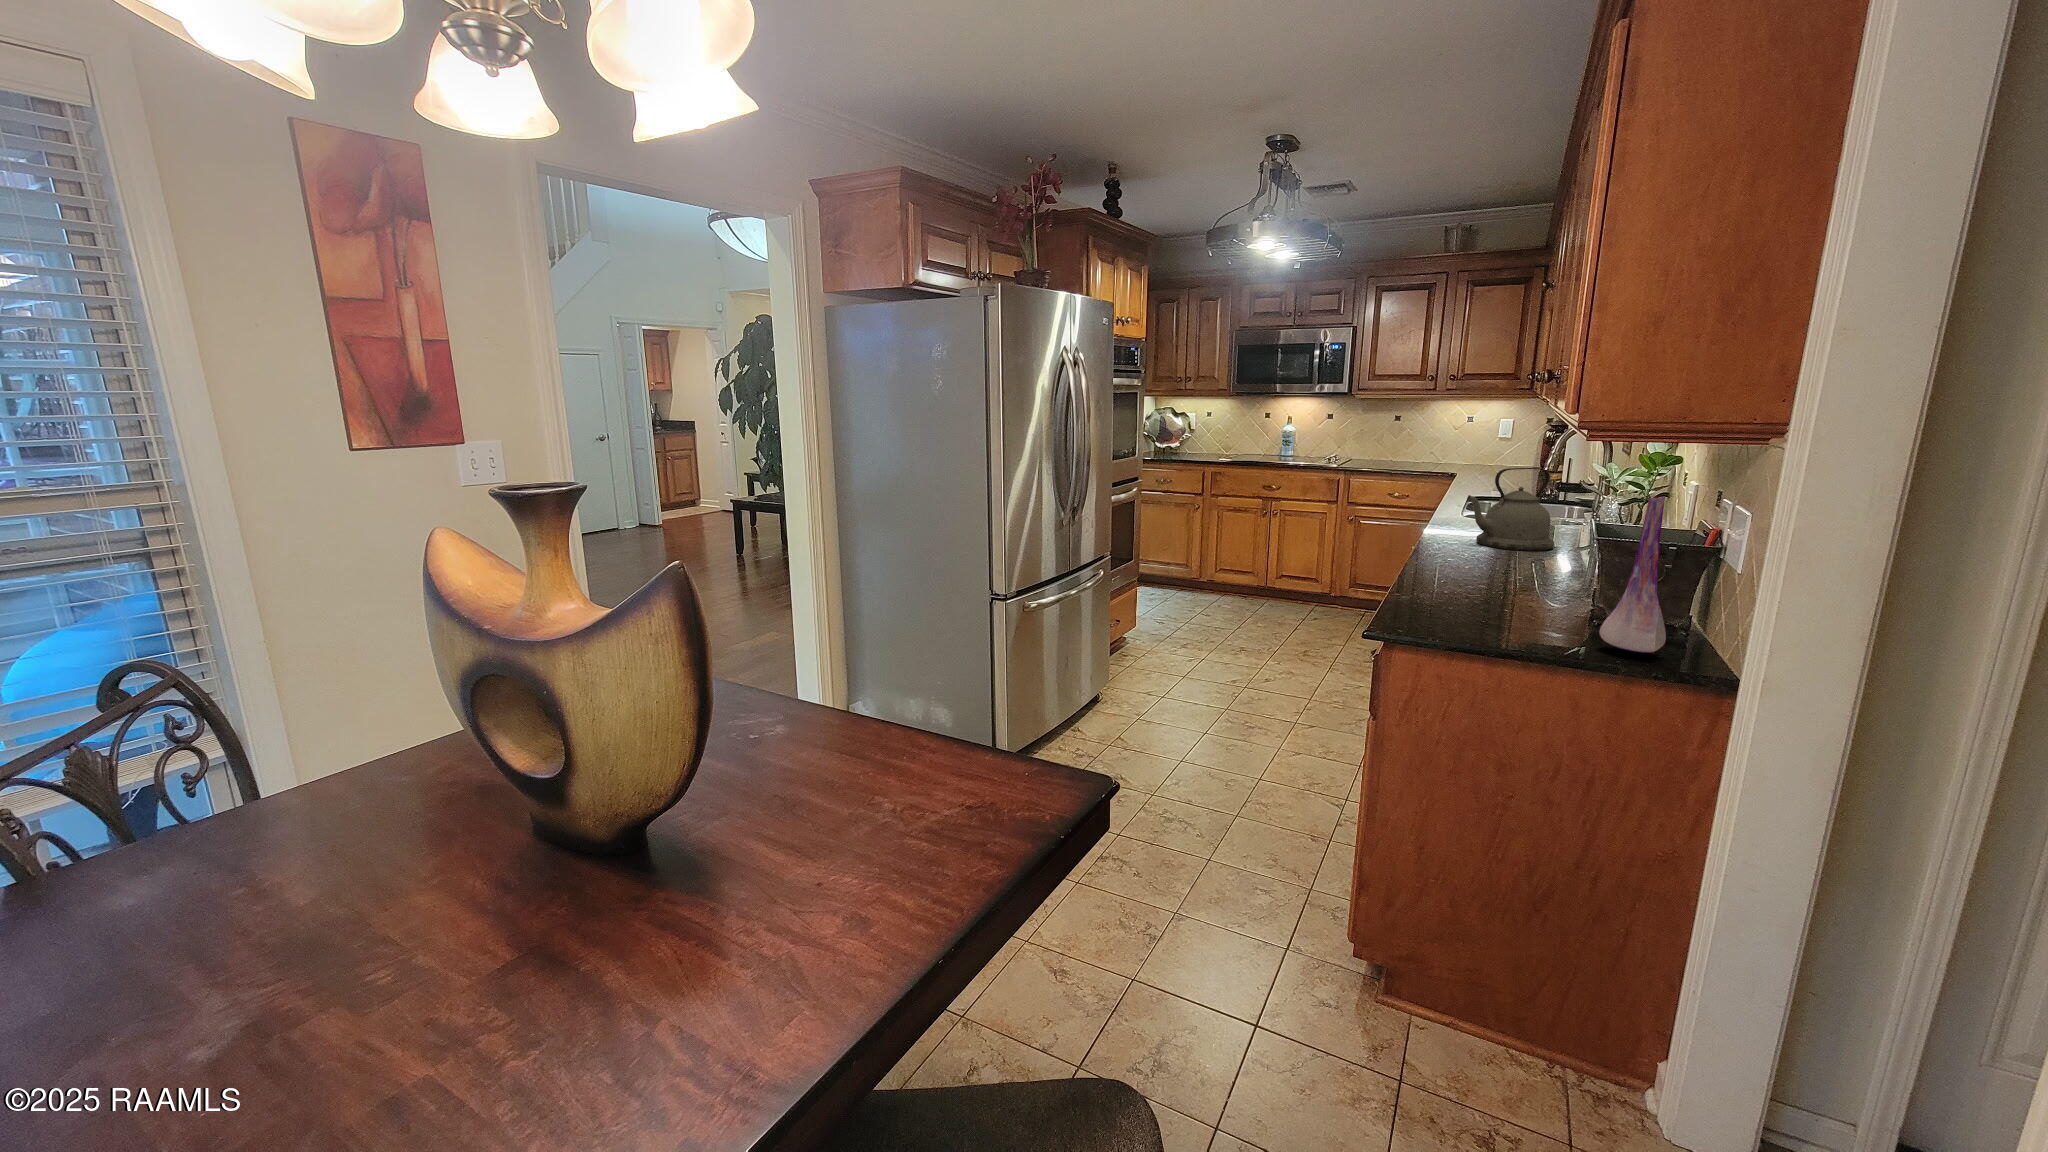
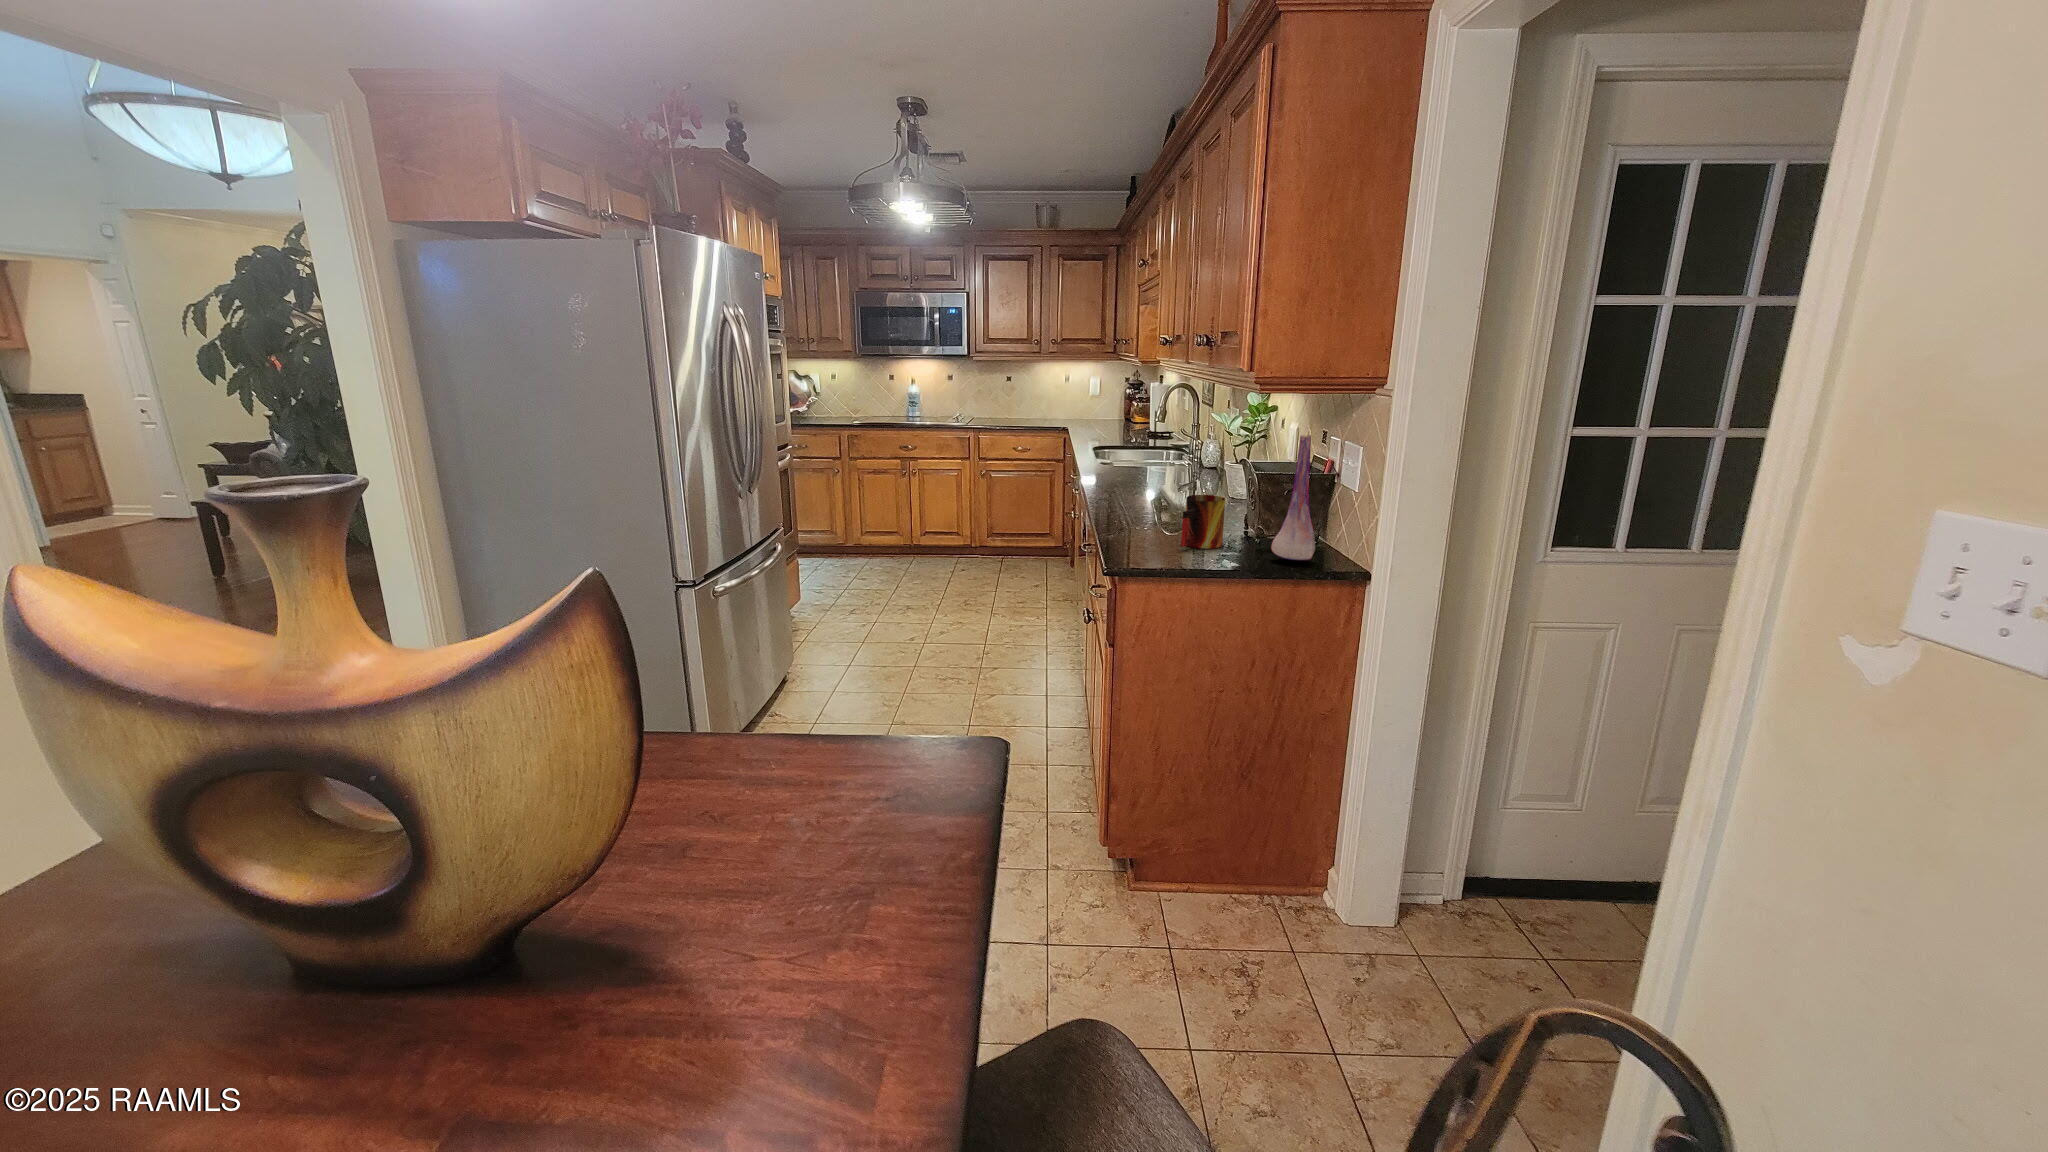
kettle: present [1467,468,1554,551] -> none [1114,418,1177,489]
mug: none [1484,559,1554,624] -> present [1181,495,1225,549]

